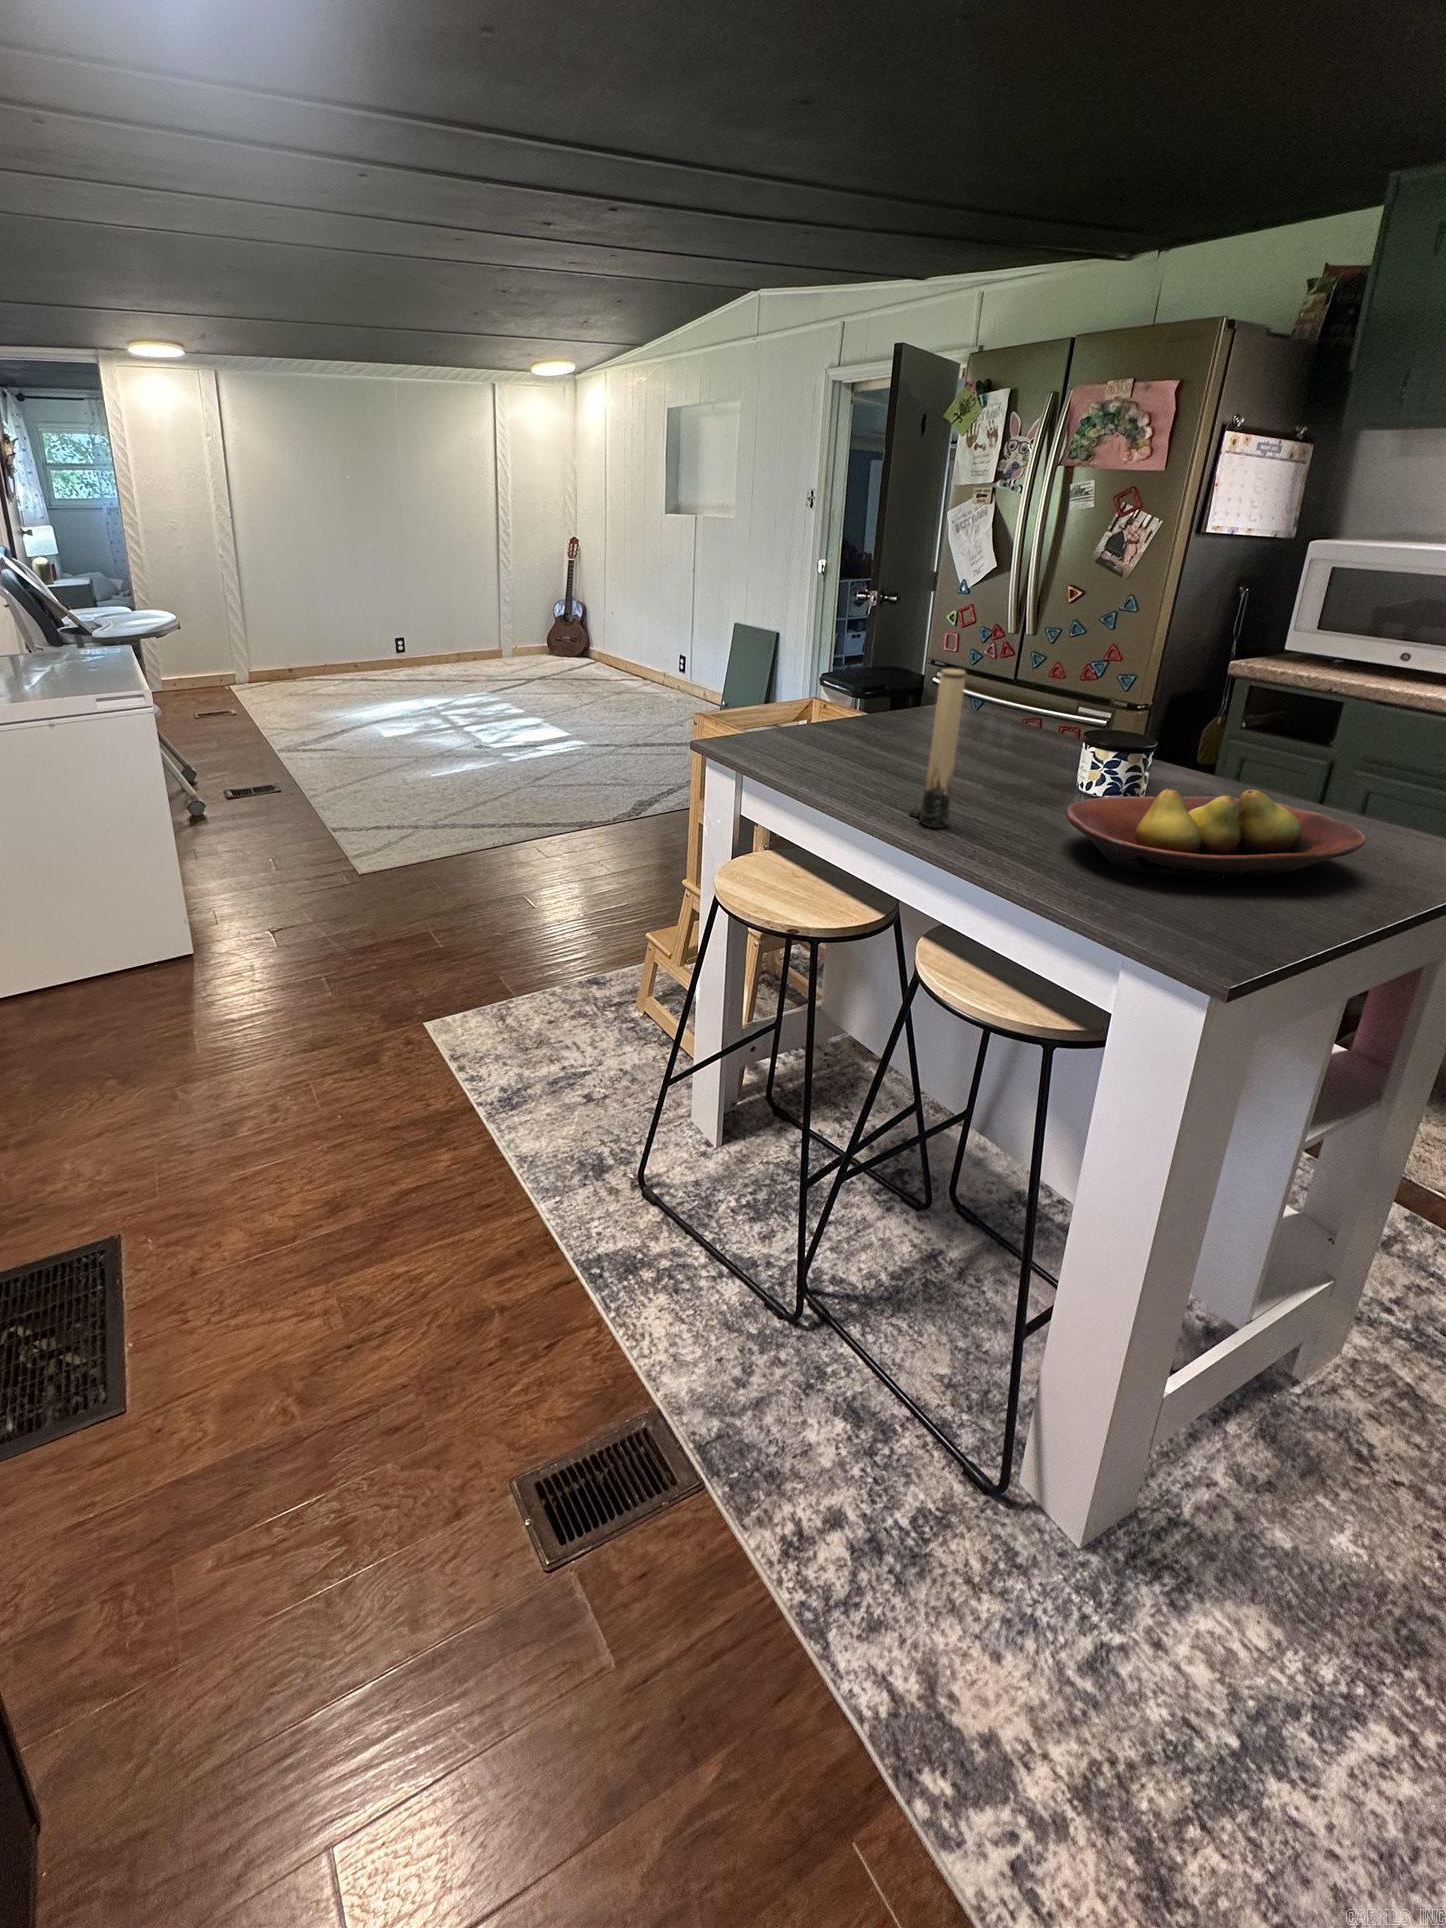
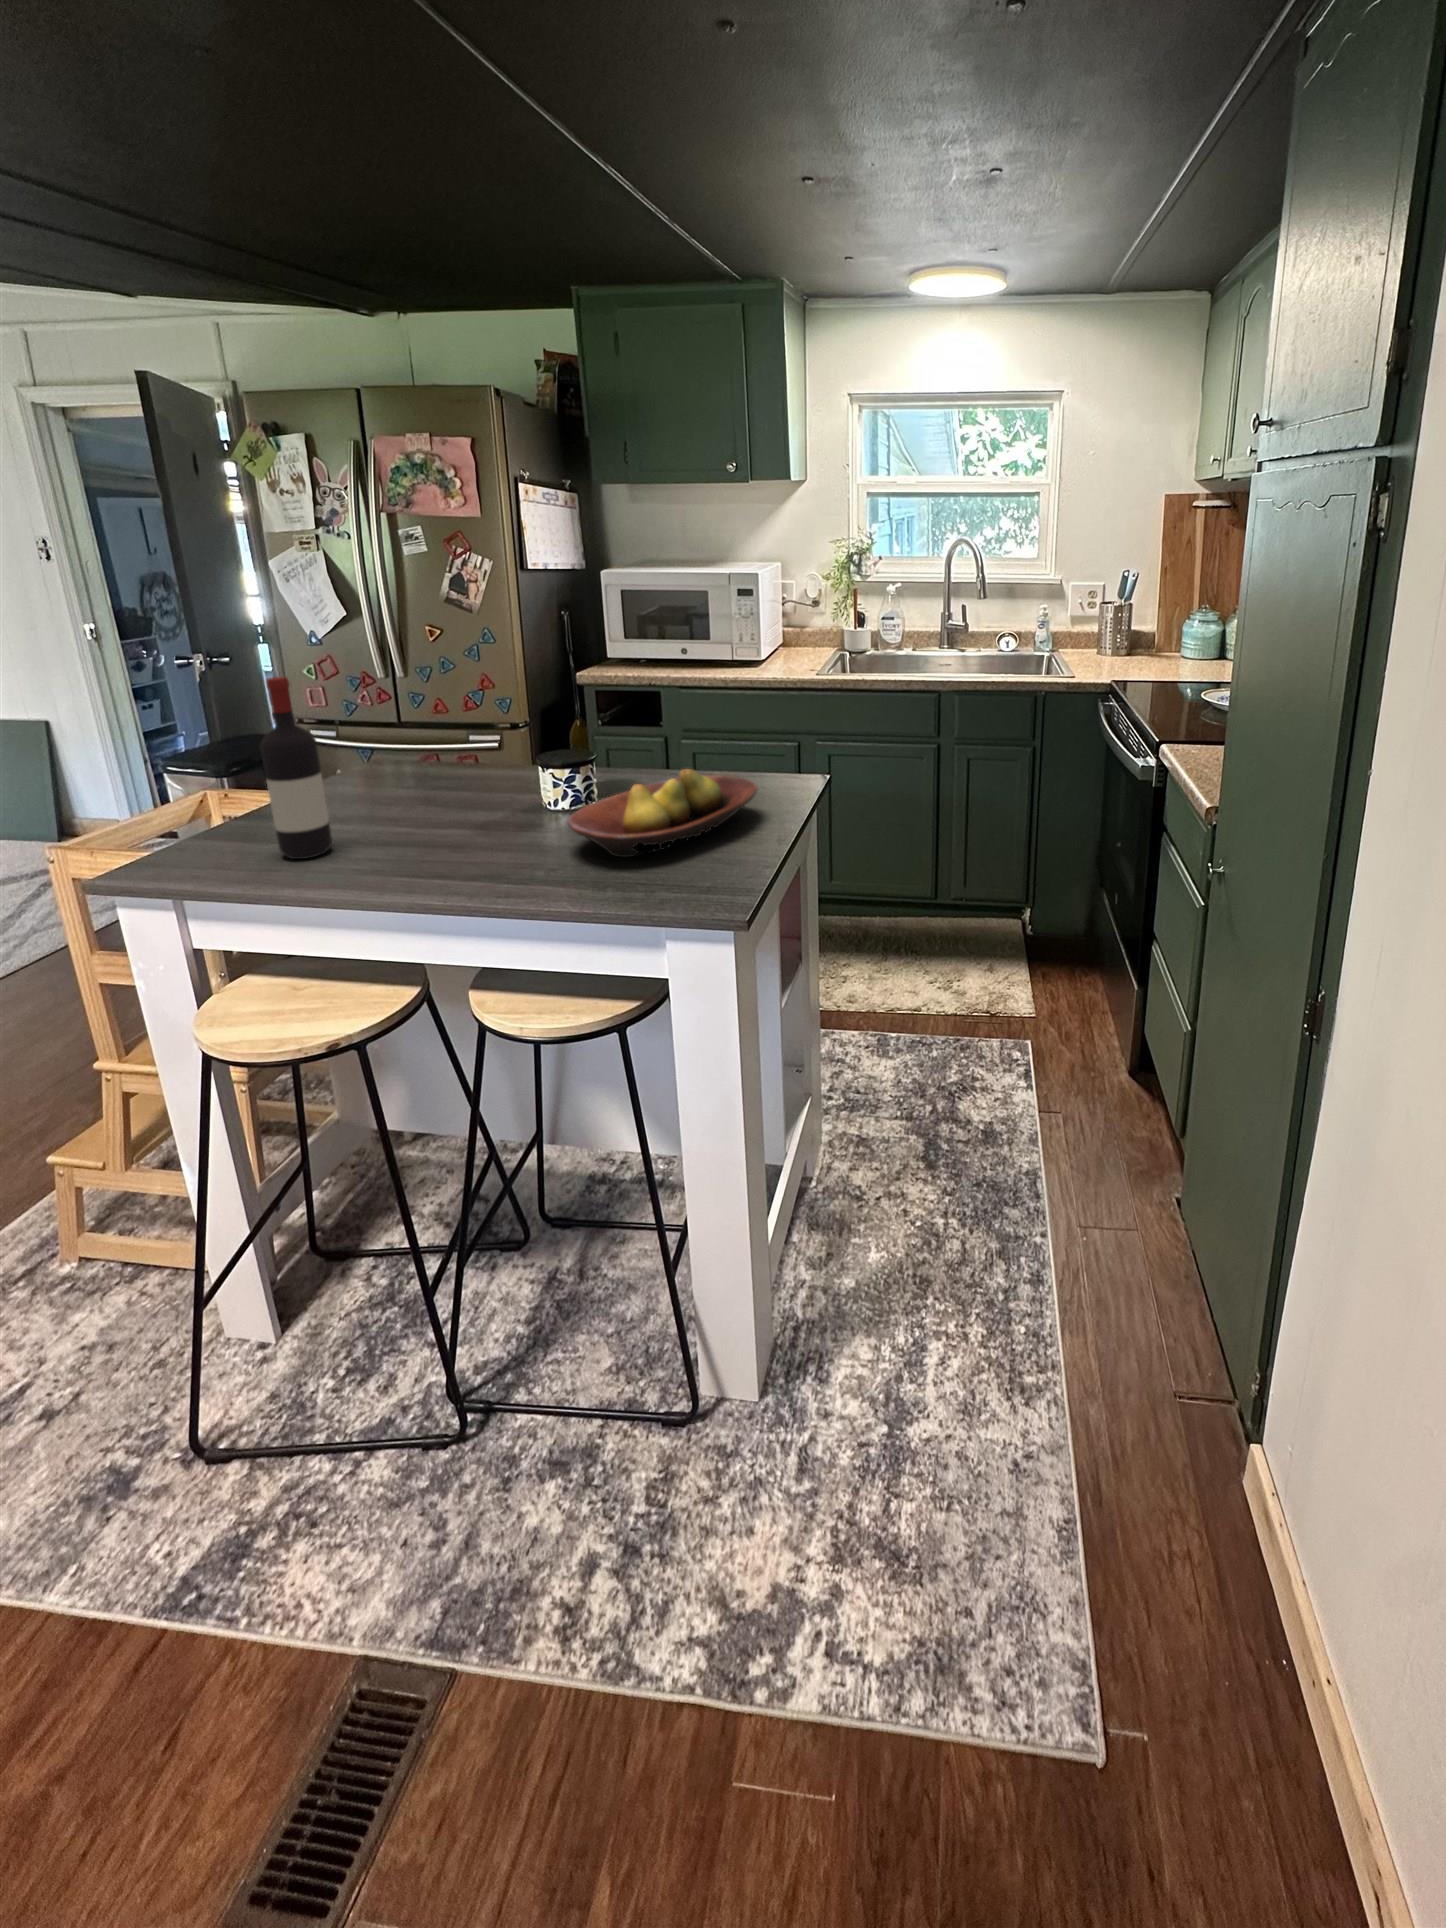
wine bottle: none [813,607,865,772] -> present [260,677,332,859]
candle: present [910,669,966,828] -> none [424,721,469,878]

